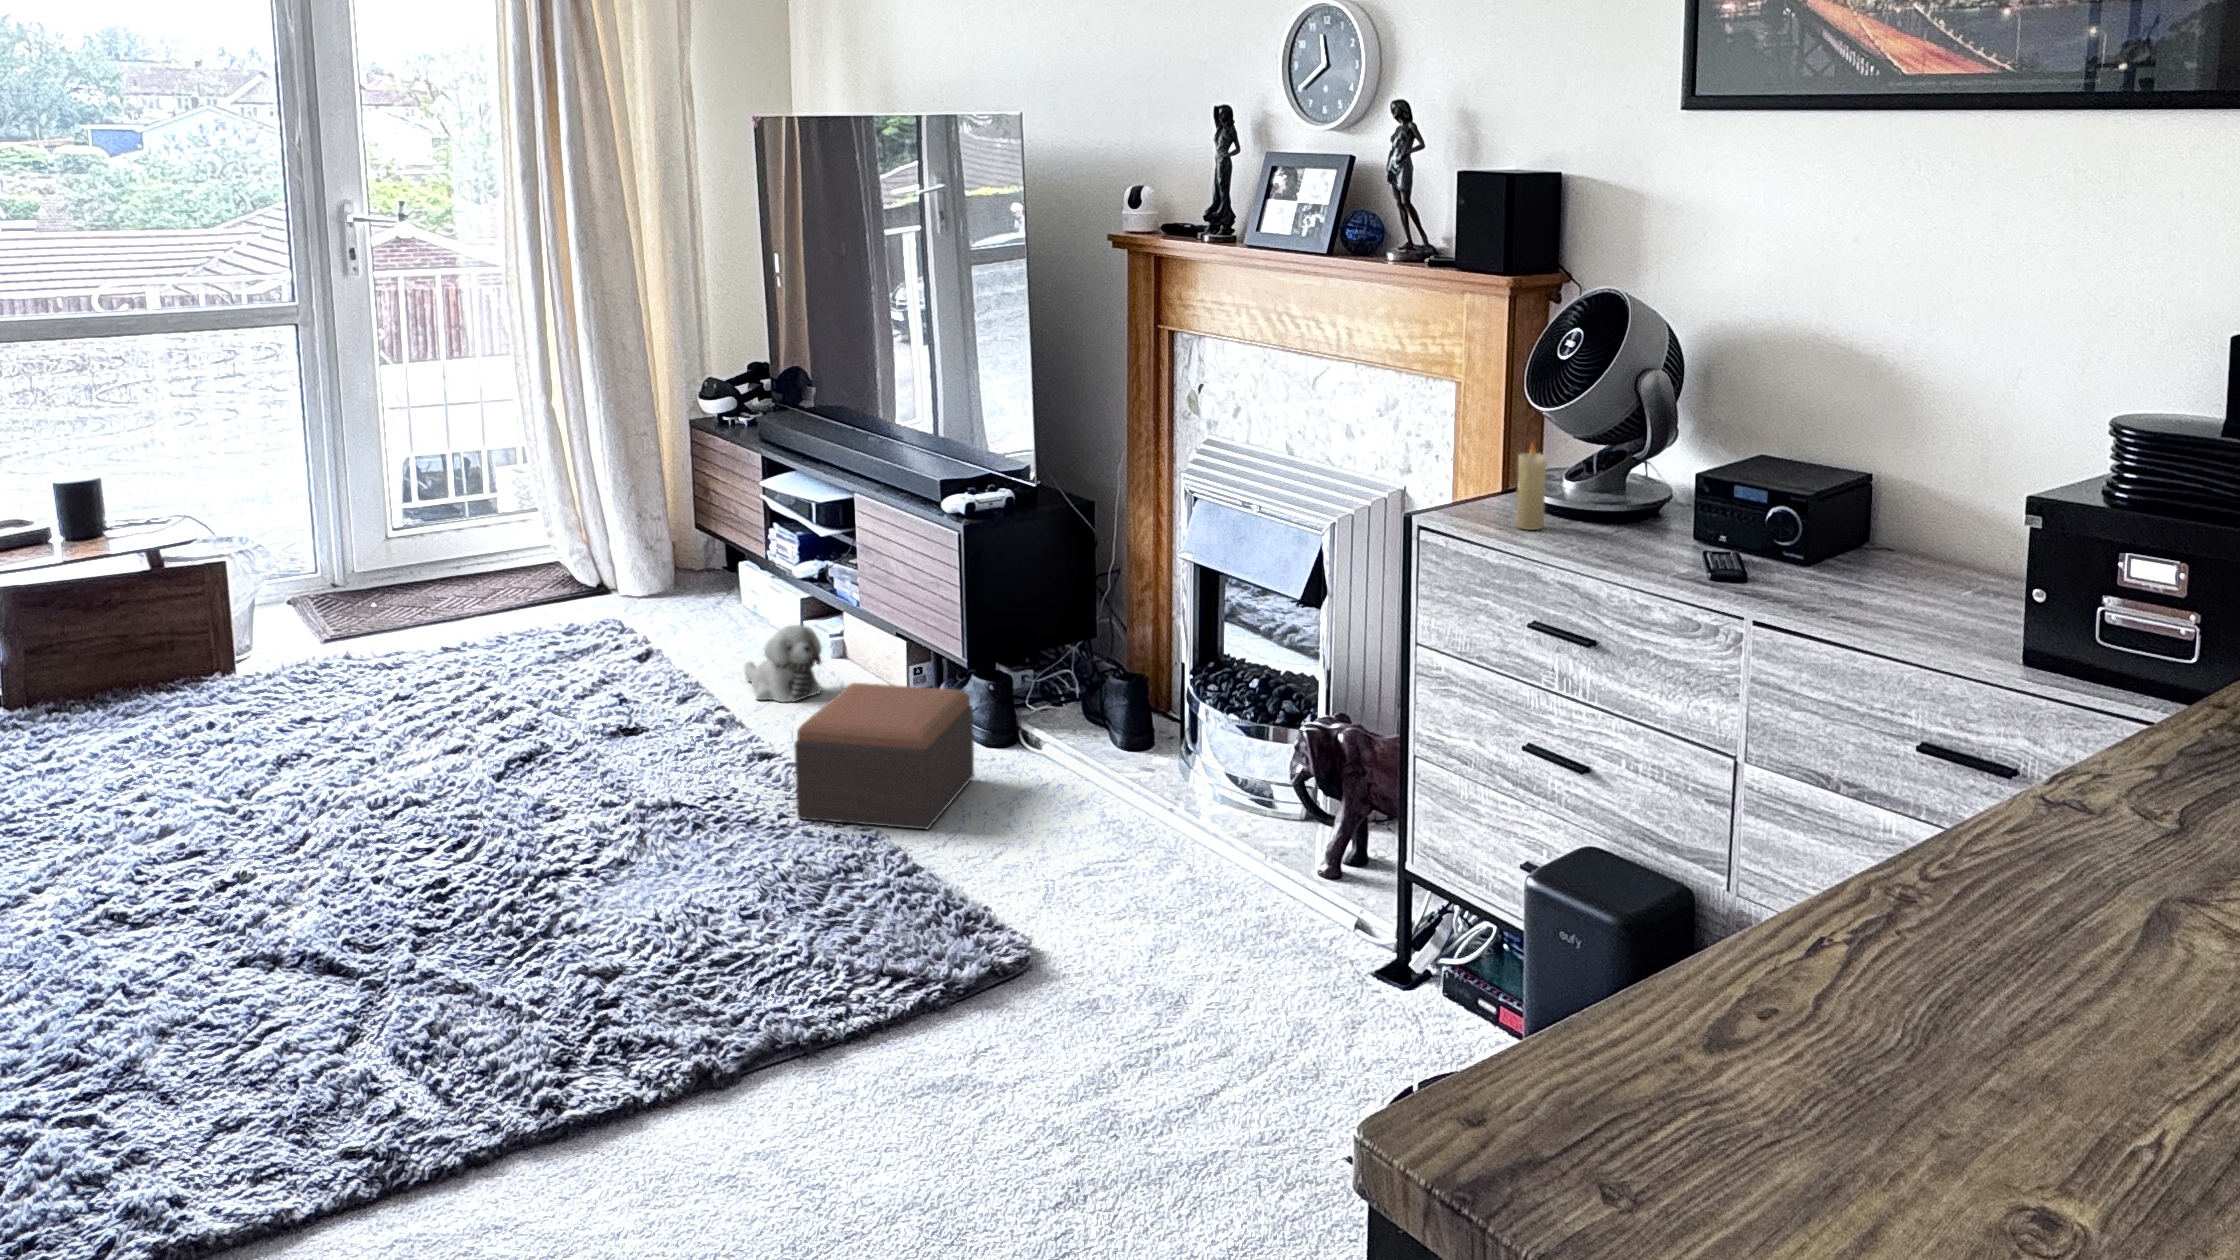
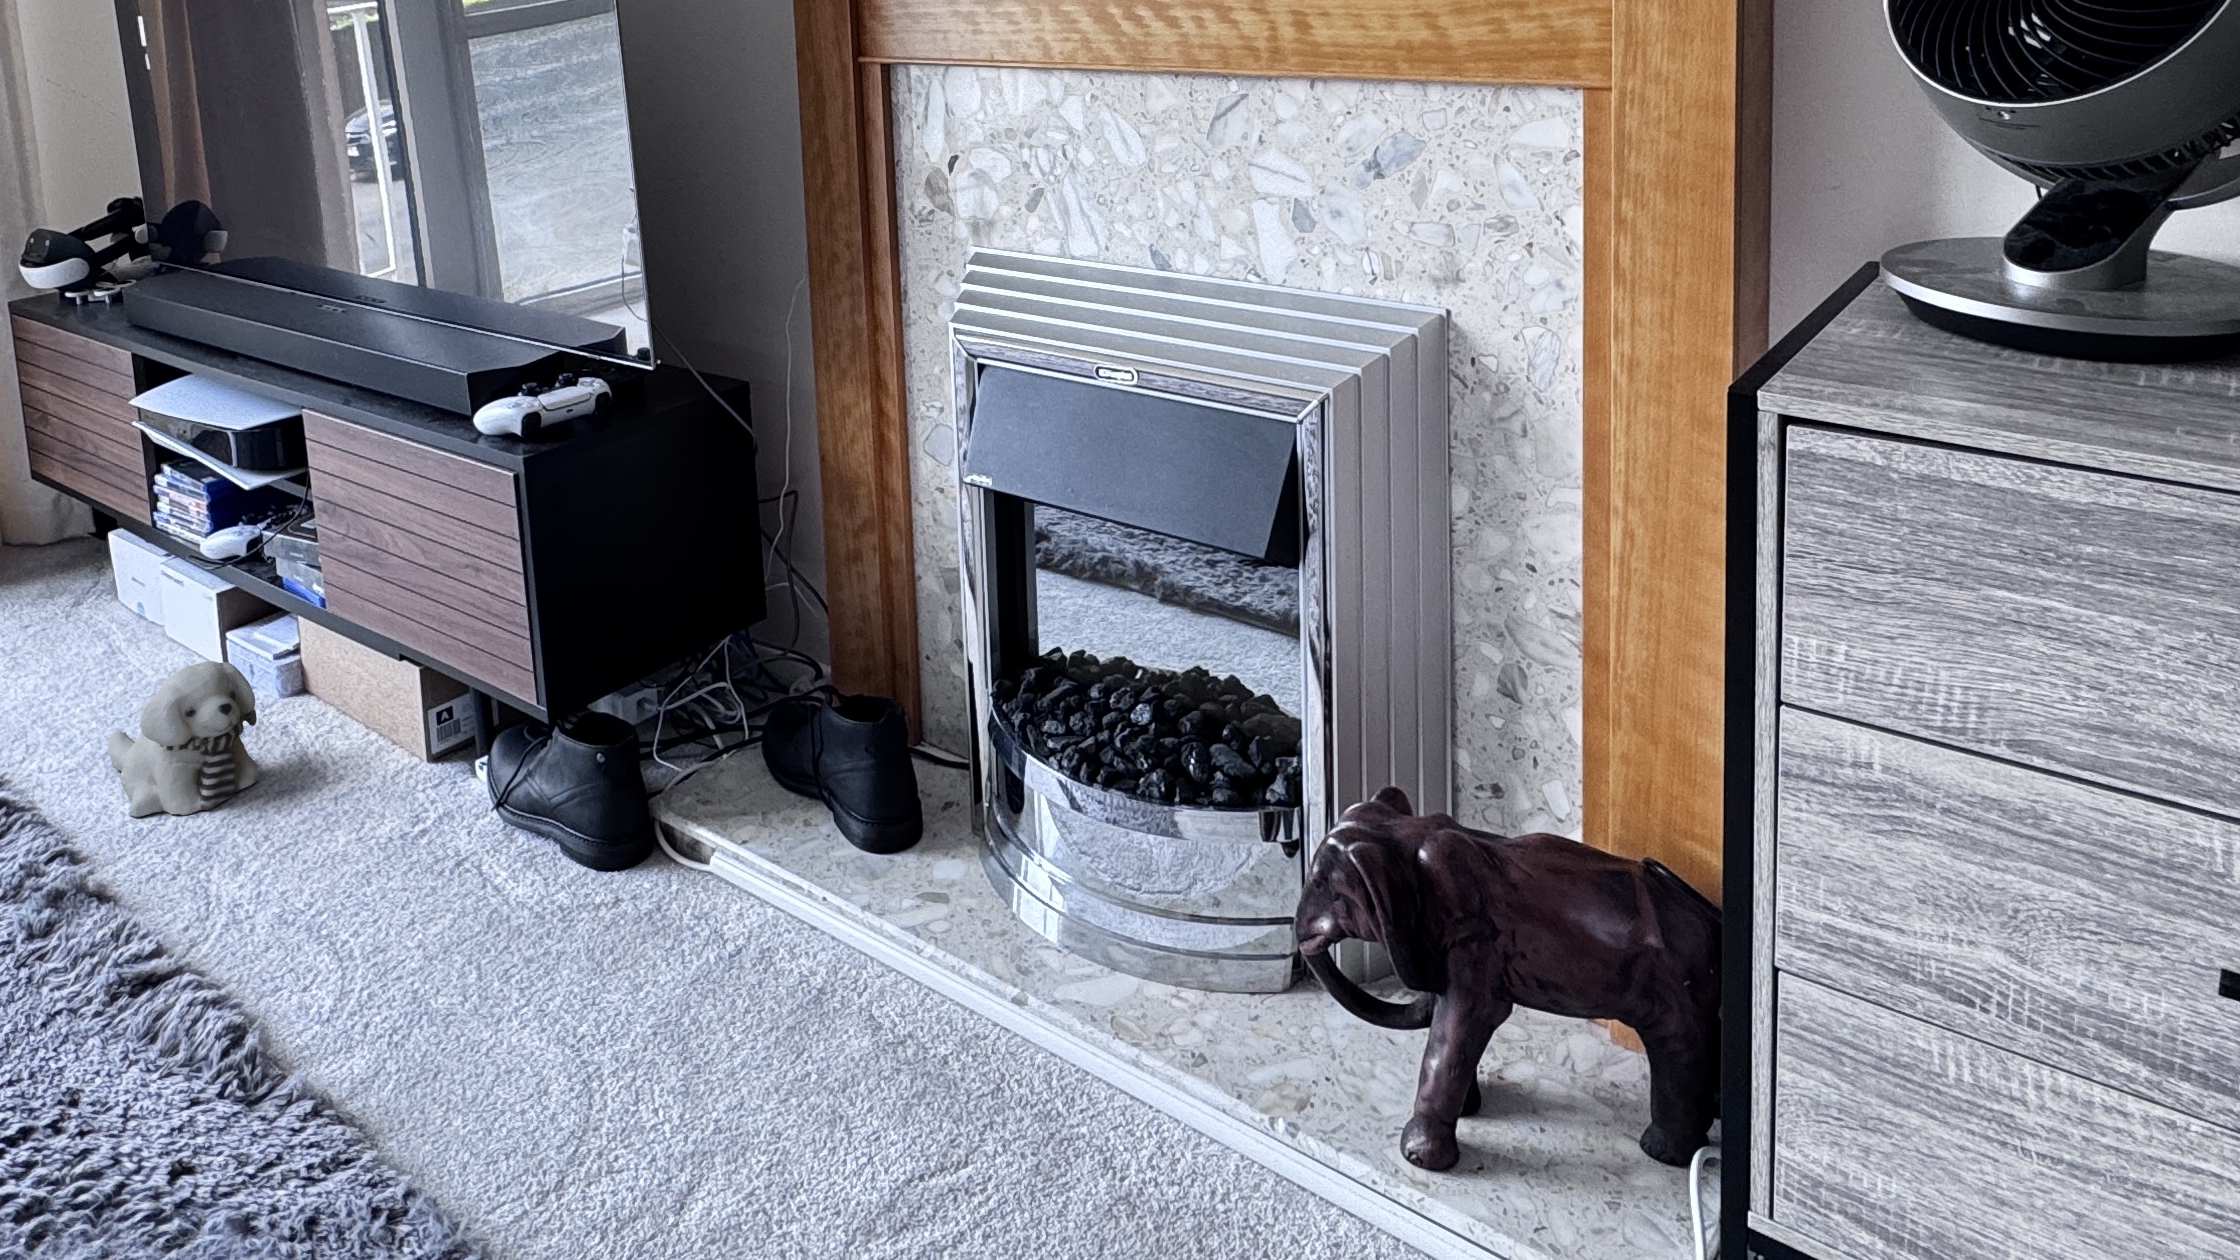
candle: present [1516,441,1546,530] -> none [2080,178,2174,409]
footstool: present [794,683,974,829] -> none [193,803,592,1182]

